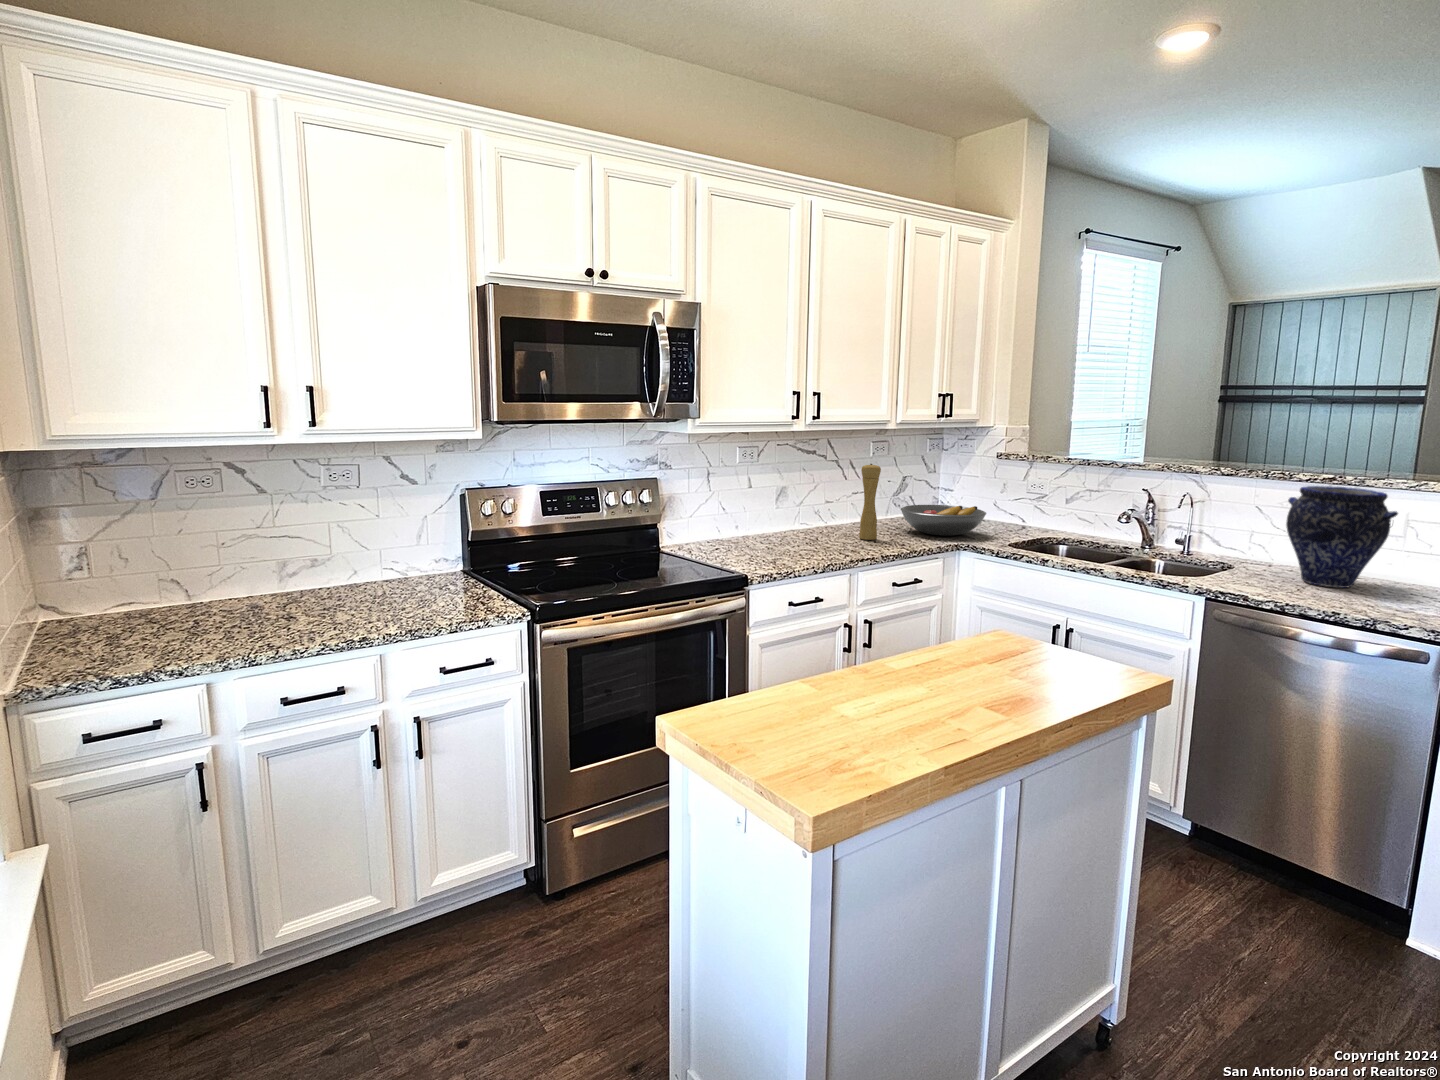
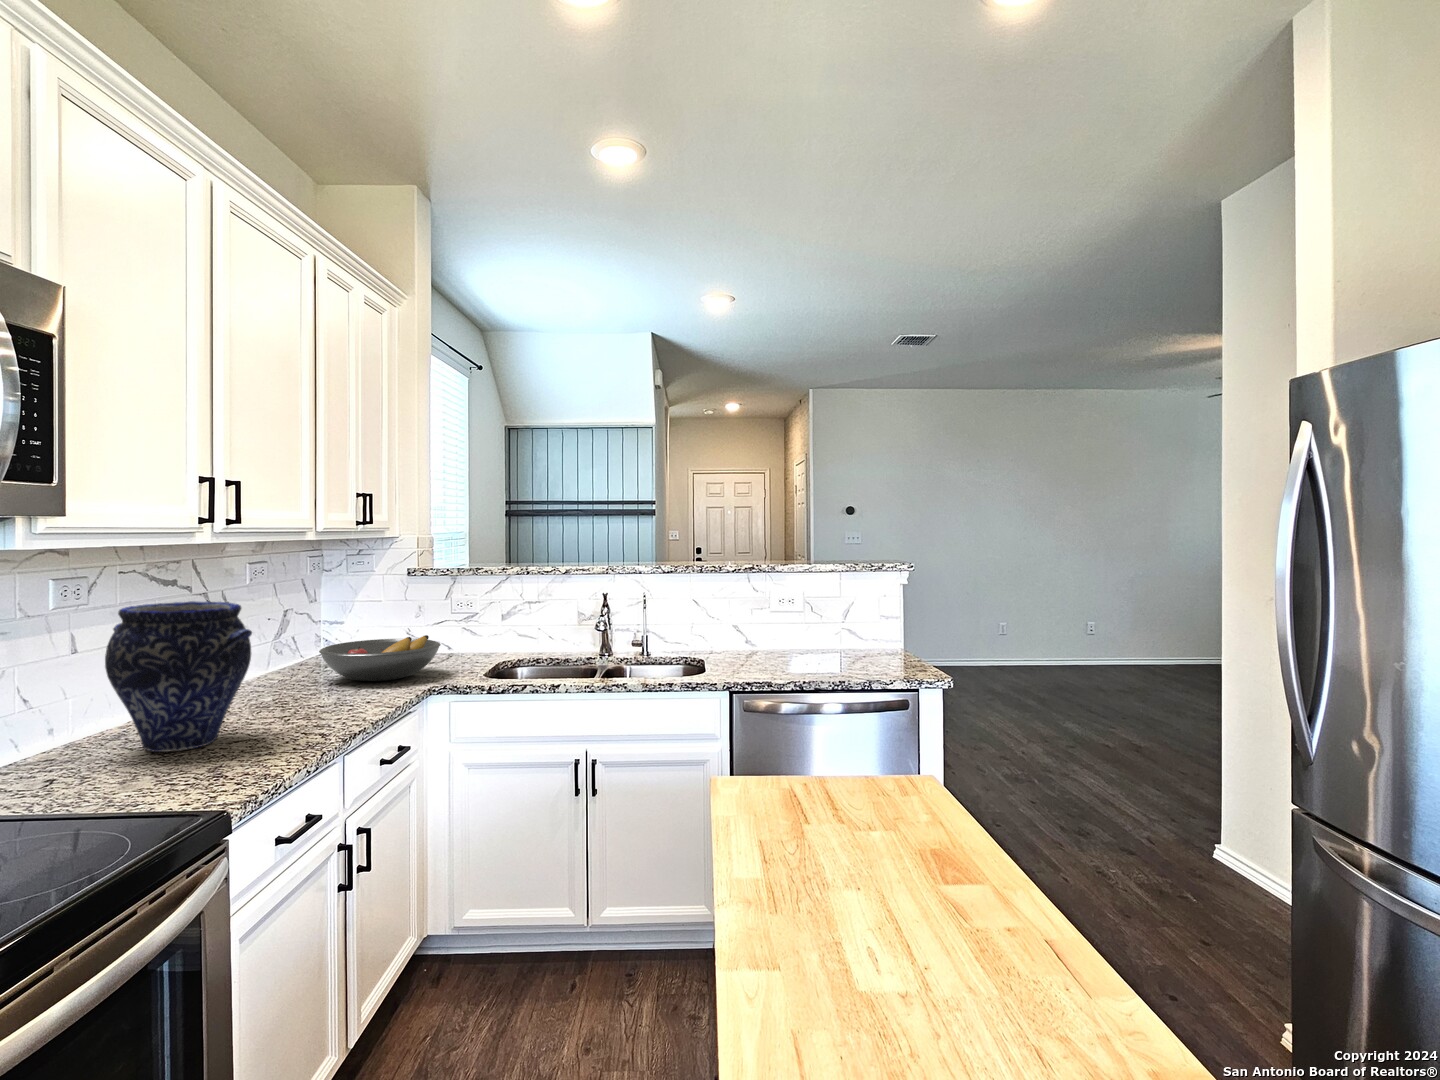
pepper mill: present [859,464,881,540] -> none [286,591,318,706]
vase: present [1286,486,1398,588] -> present [105,601,252,752]

